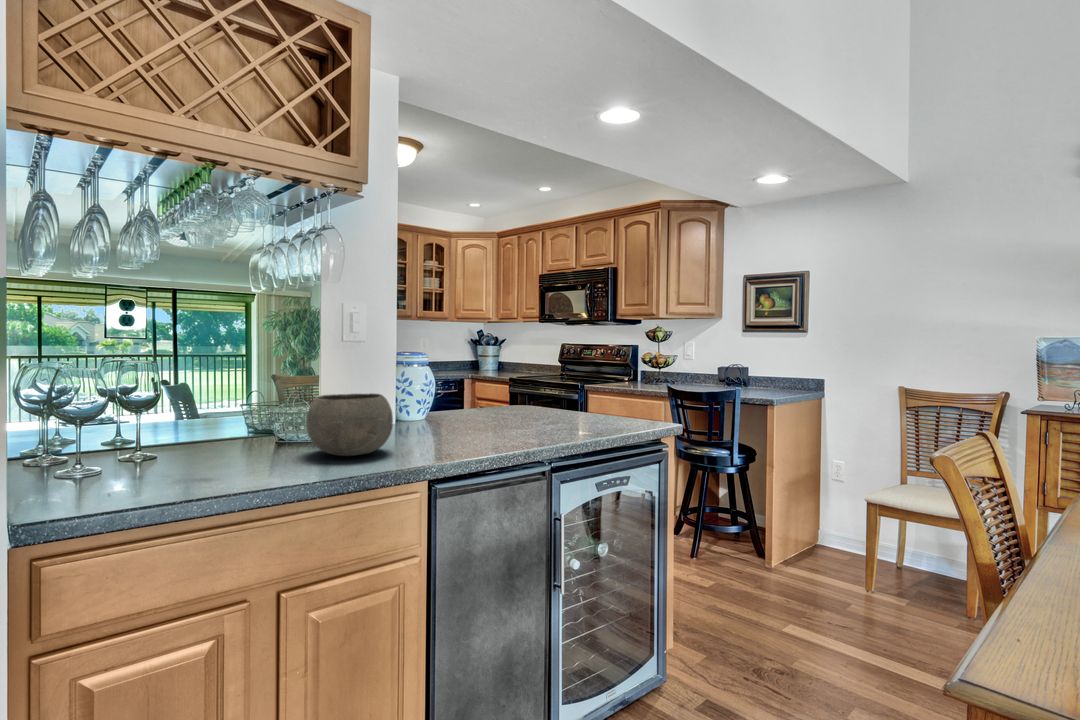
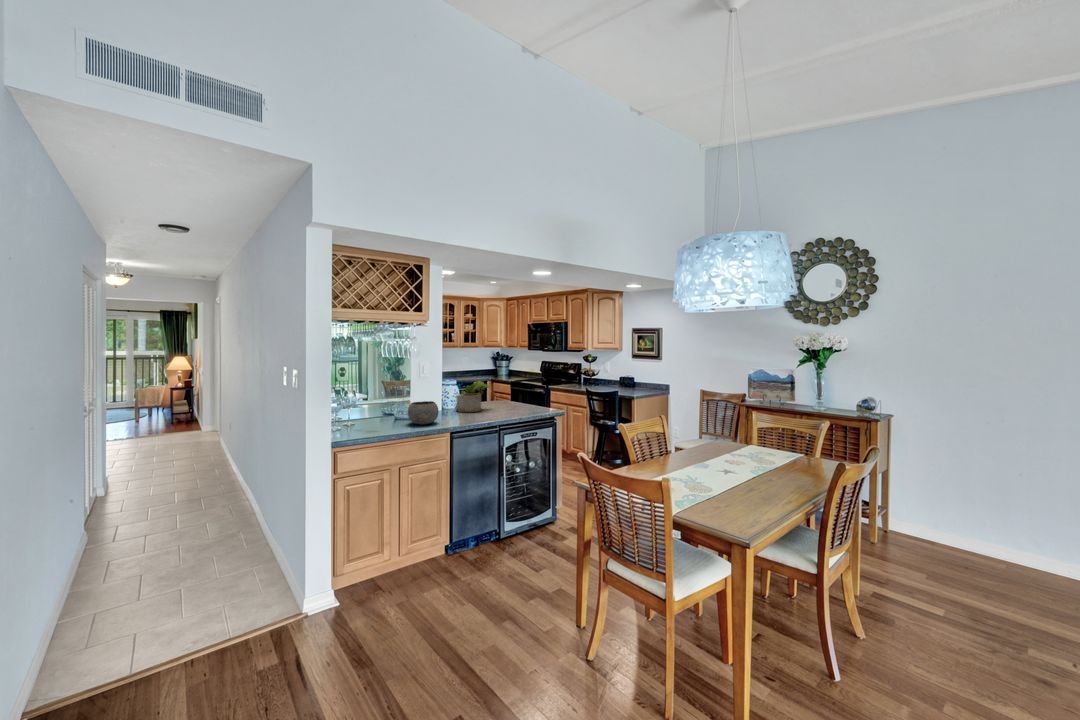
potted plant: none [432,351,512,426] -> present [457,381,490,412]

